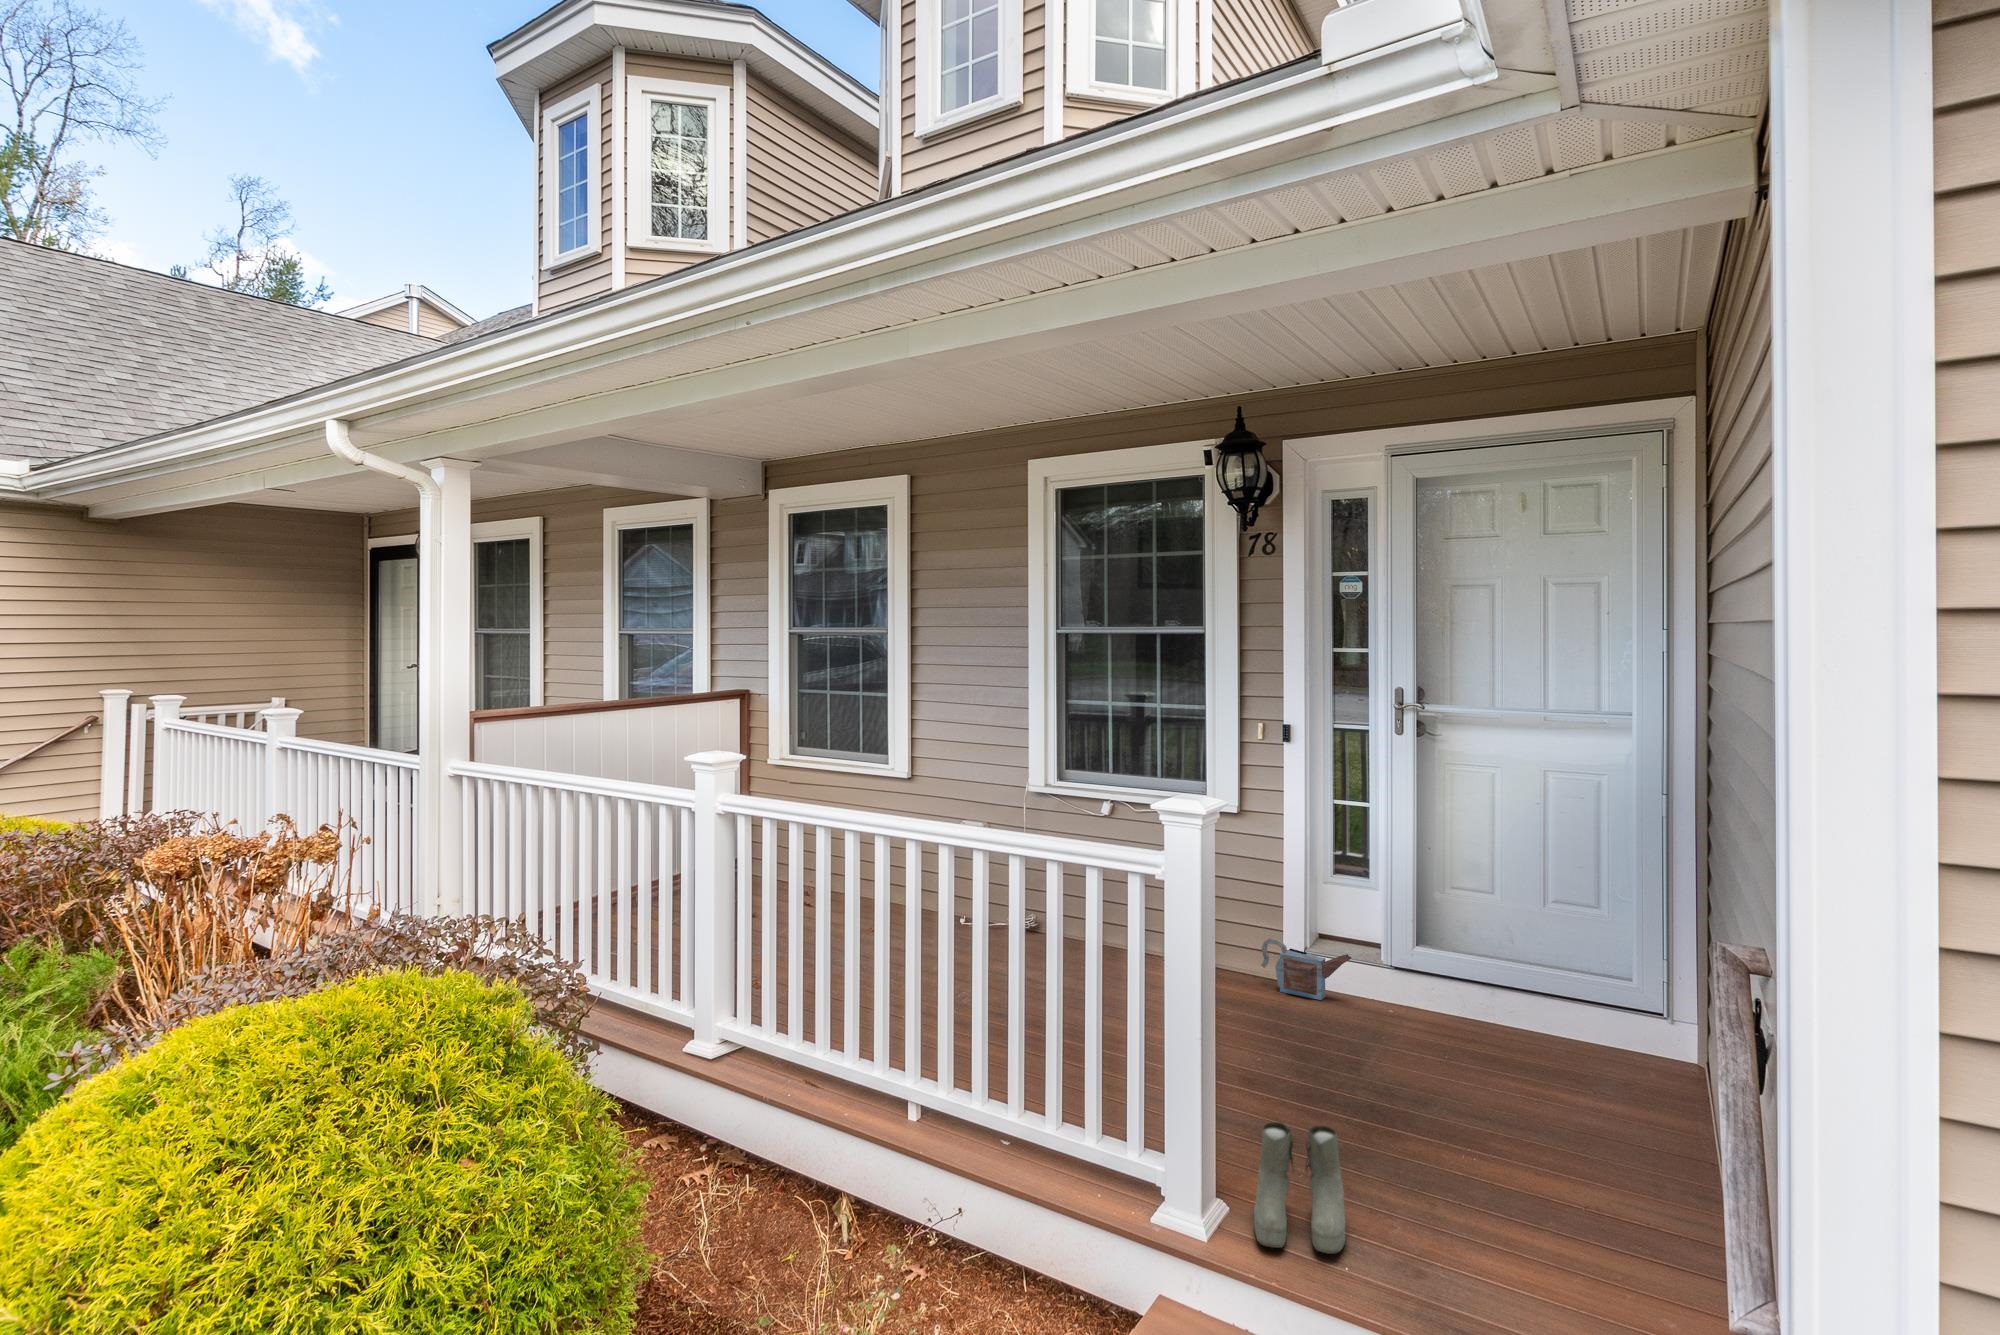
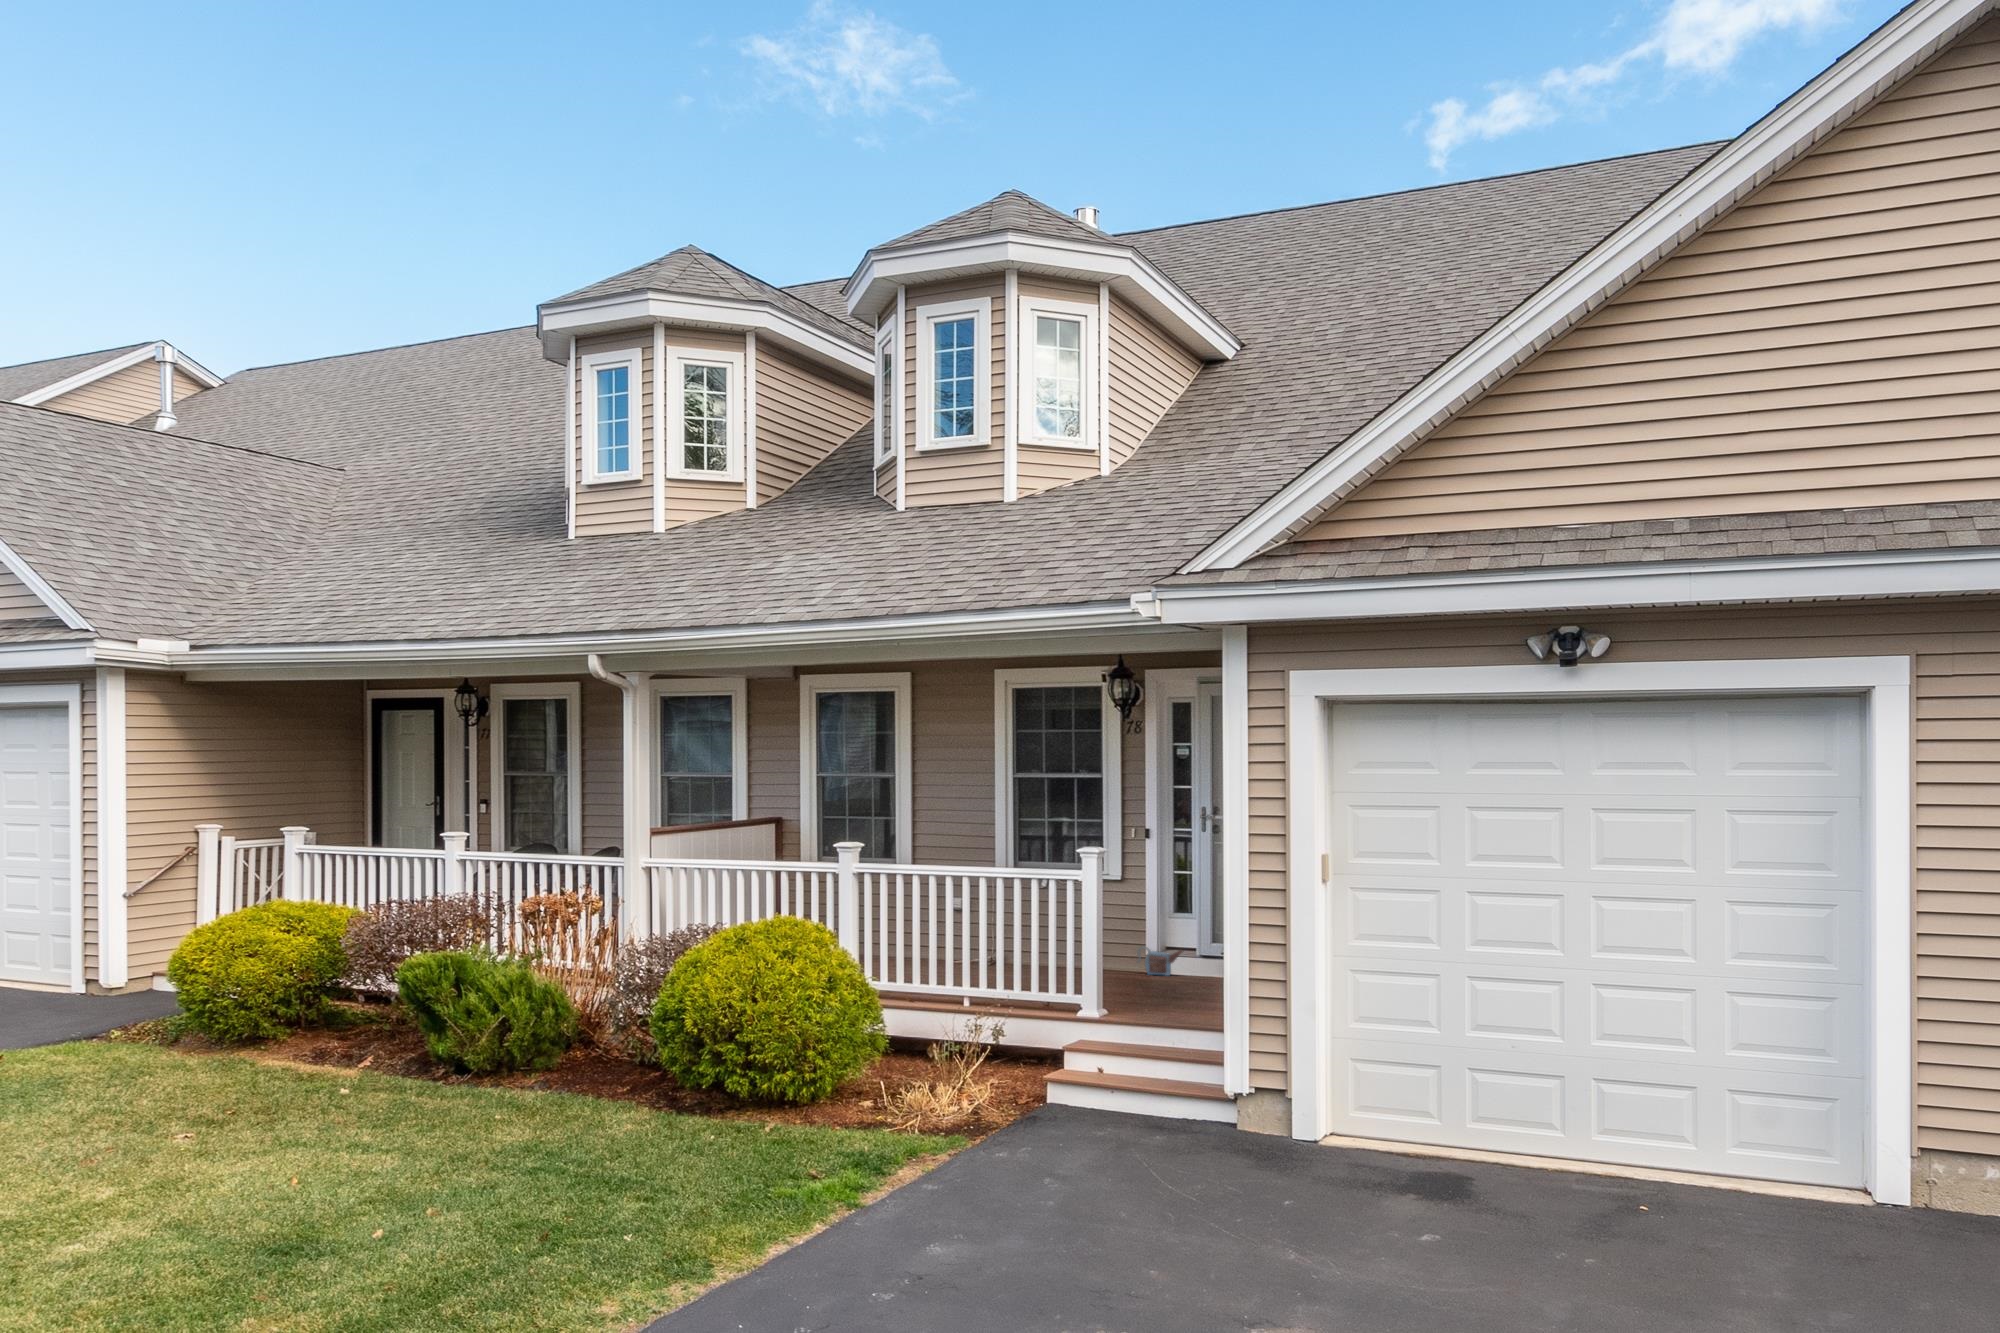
boots: present [1254,1122,1345,1254] -> none [1139,973,1173,1012]

